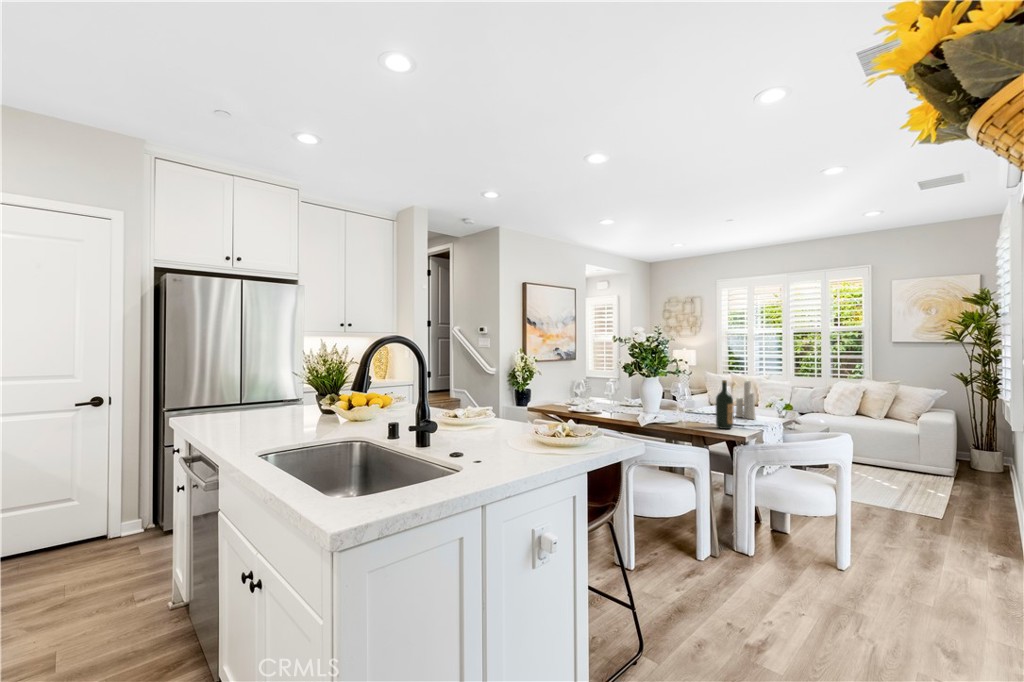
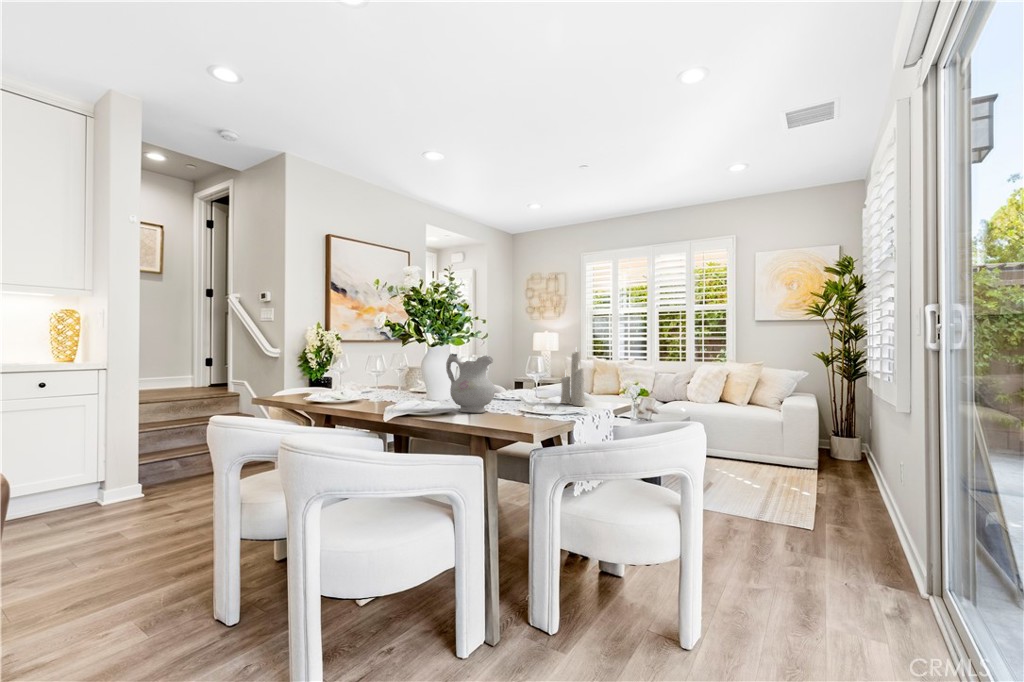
wine bottle: present [716,380,734,429] -> none [512,343,538,420]
ceramic pitcher: none [664,384,699,423] -> present [446,354,495,413]

